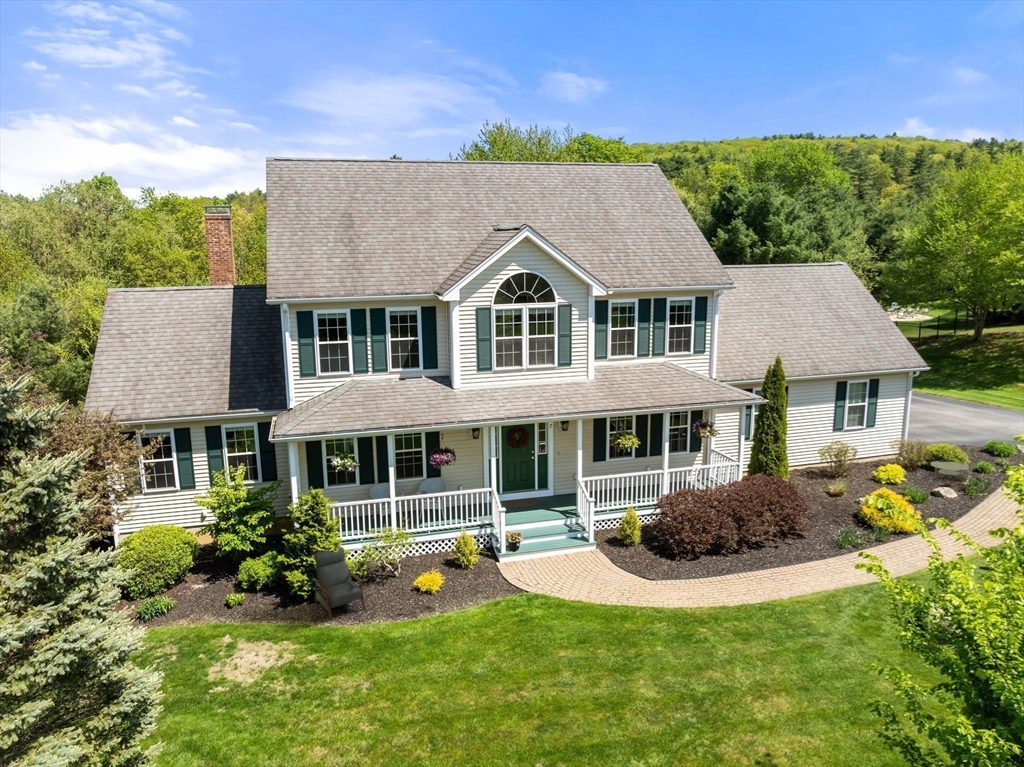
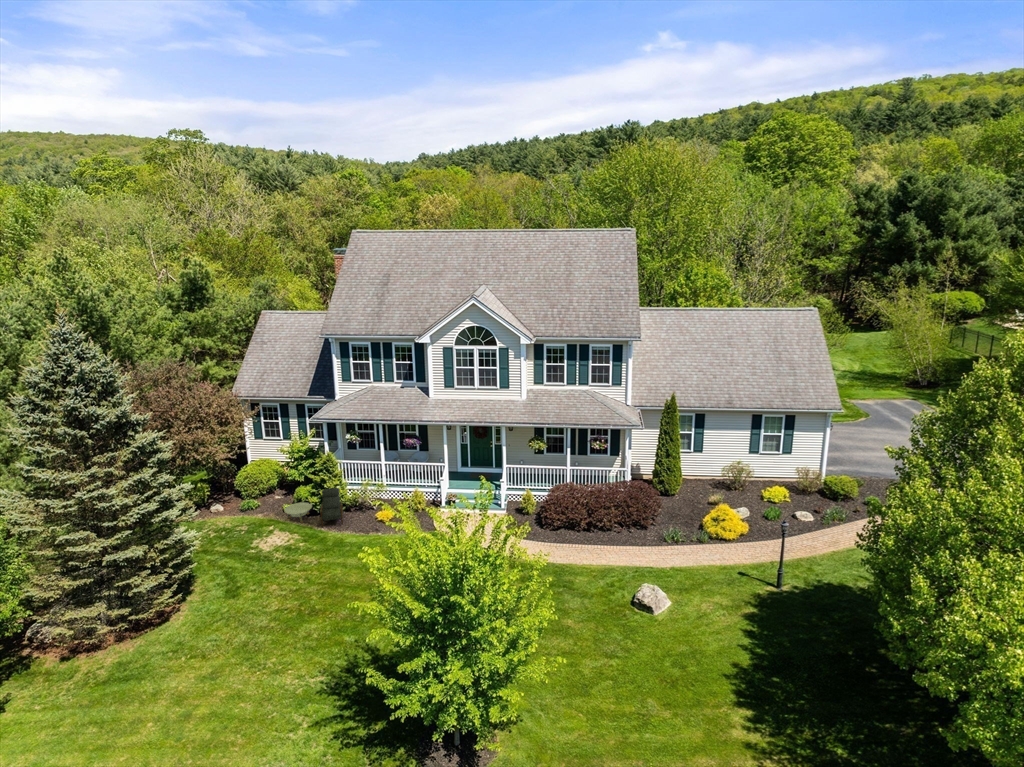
round table: present [931,461,969,481] -> present [284,502,312,523]

